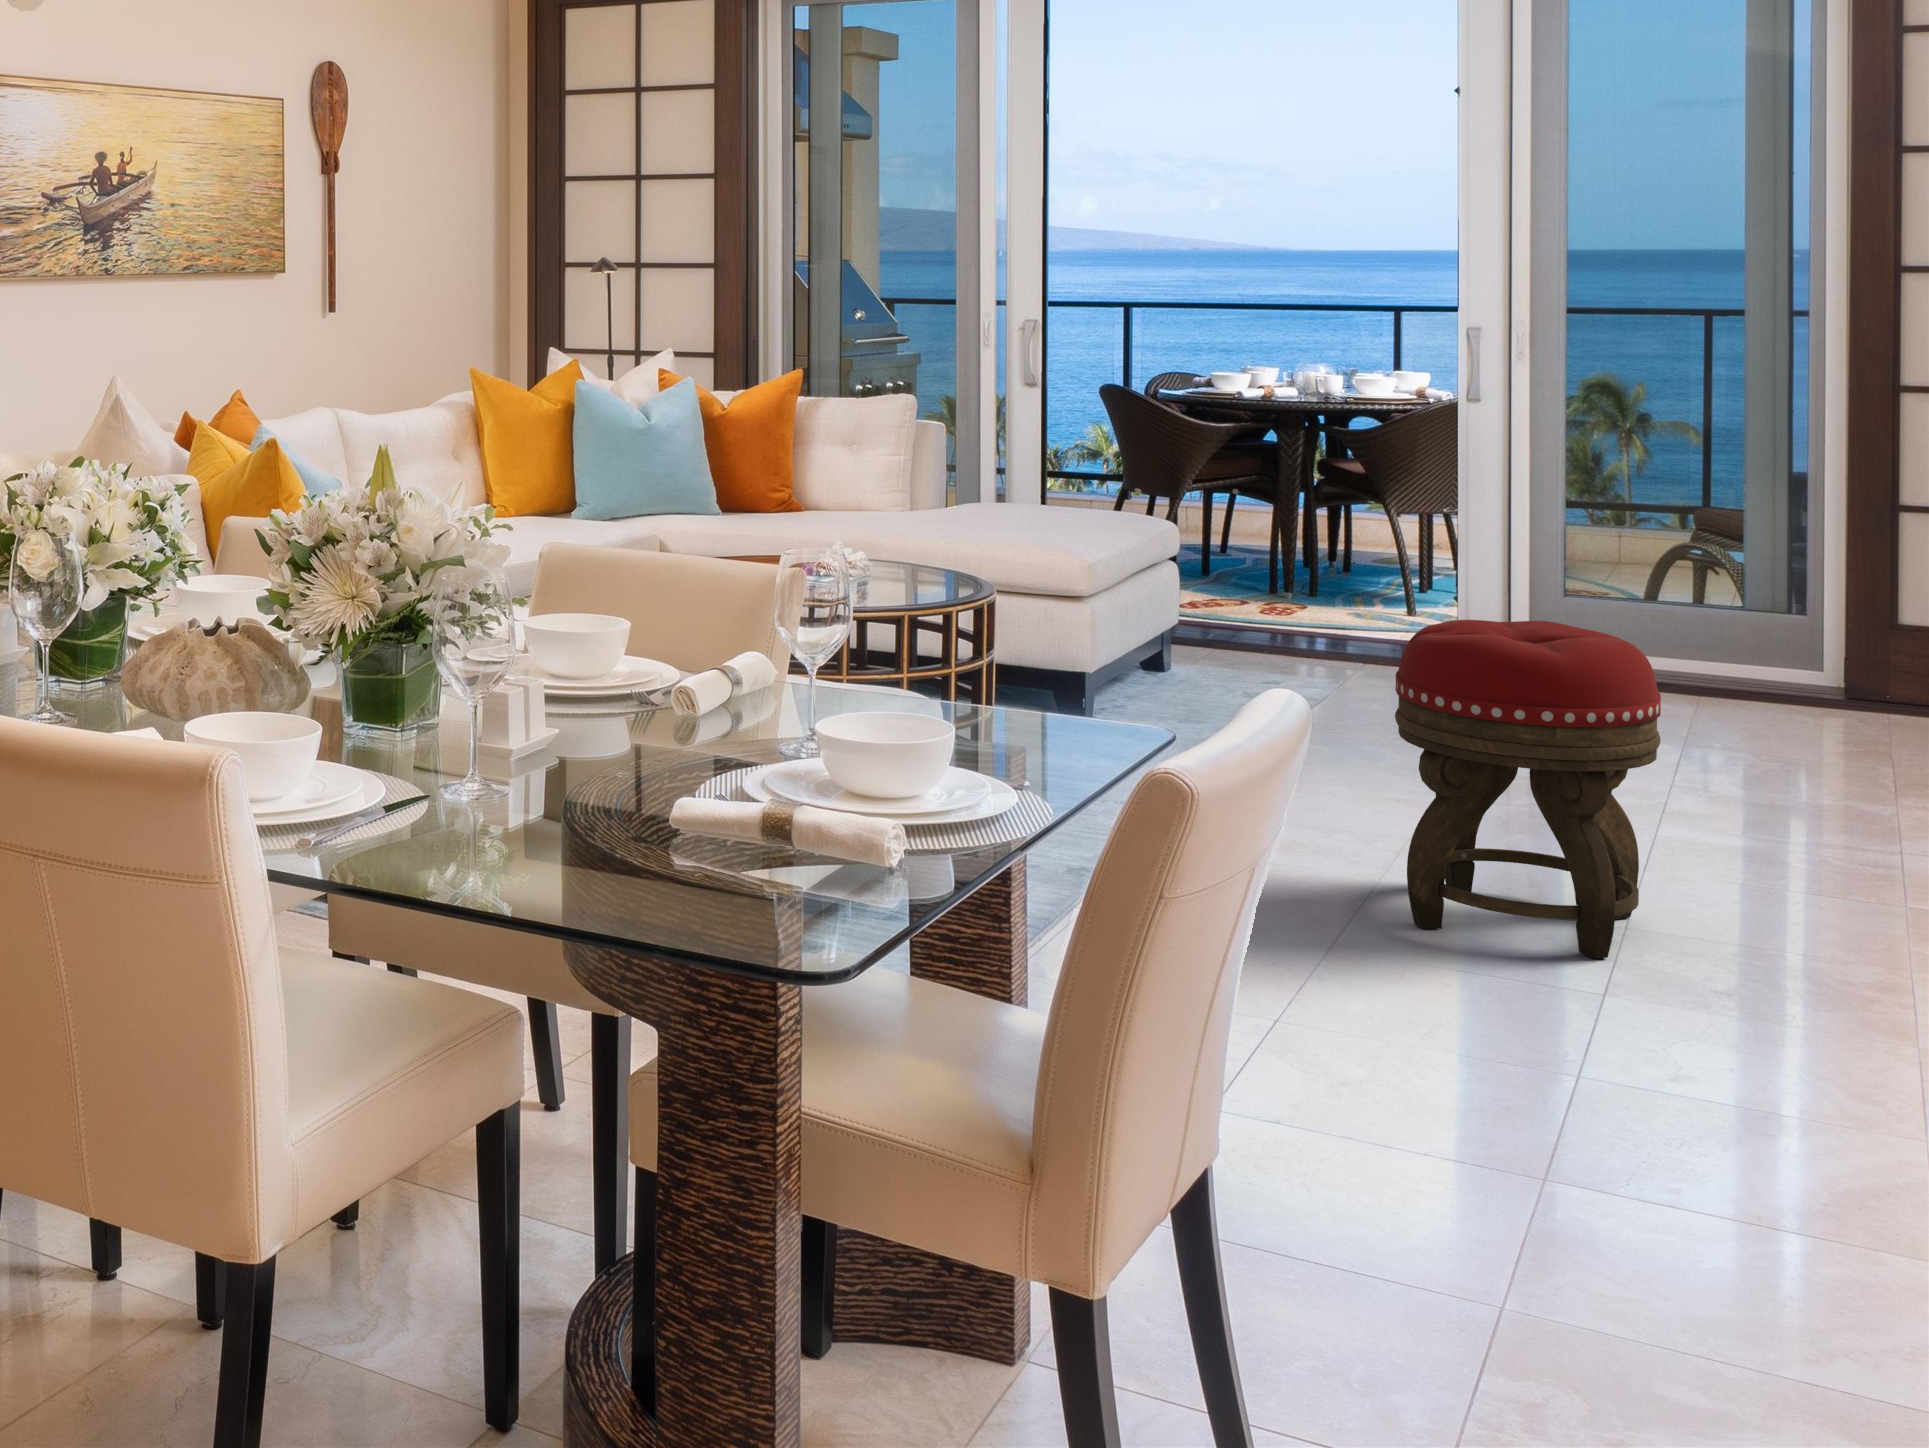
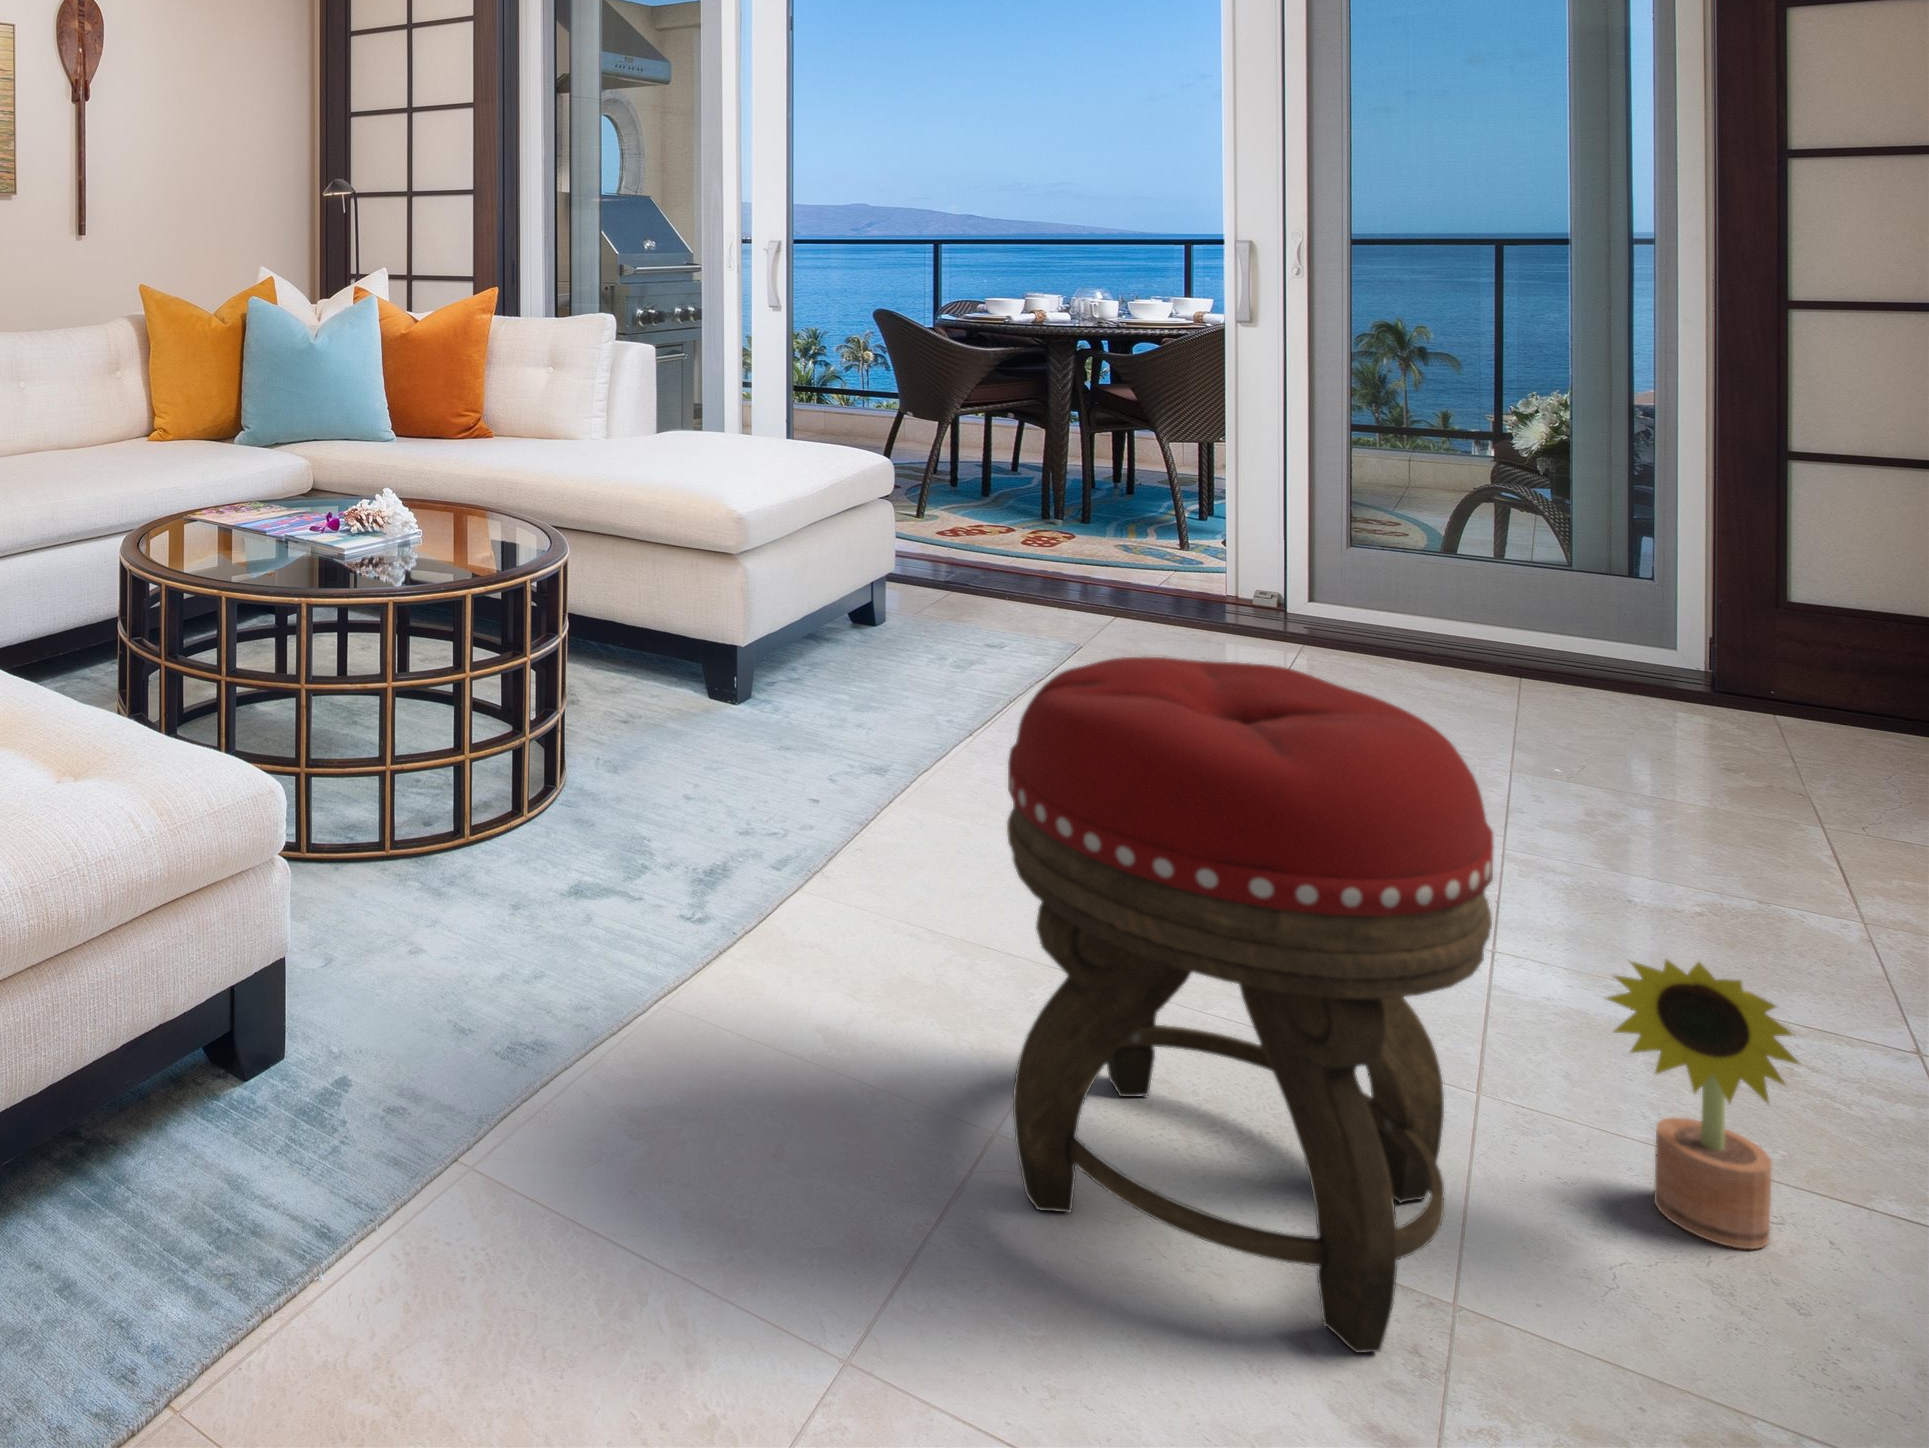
decorative plant: none [1720,766,1813,925] -> present [1606,960,1798,1249]

